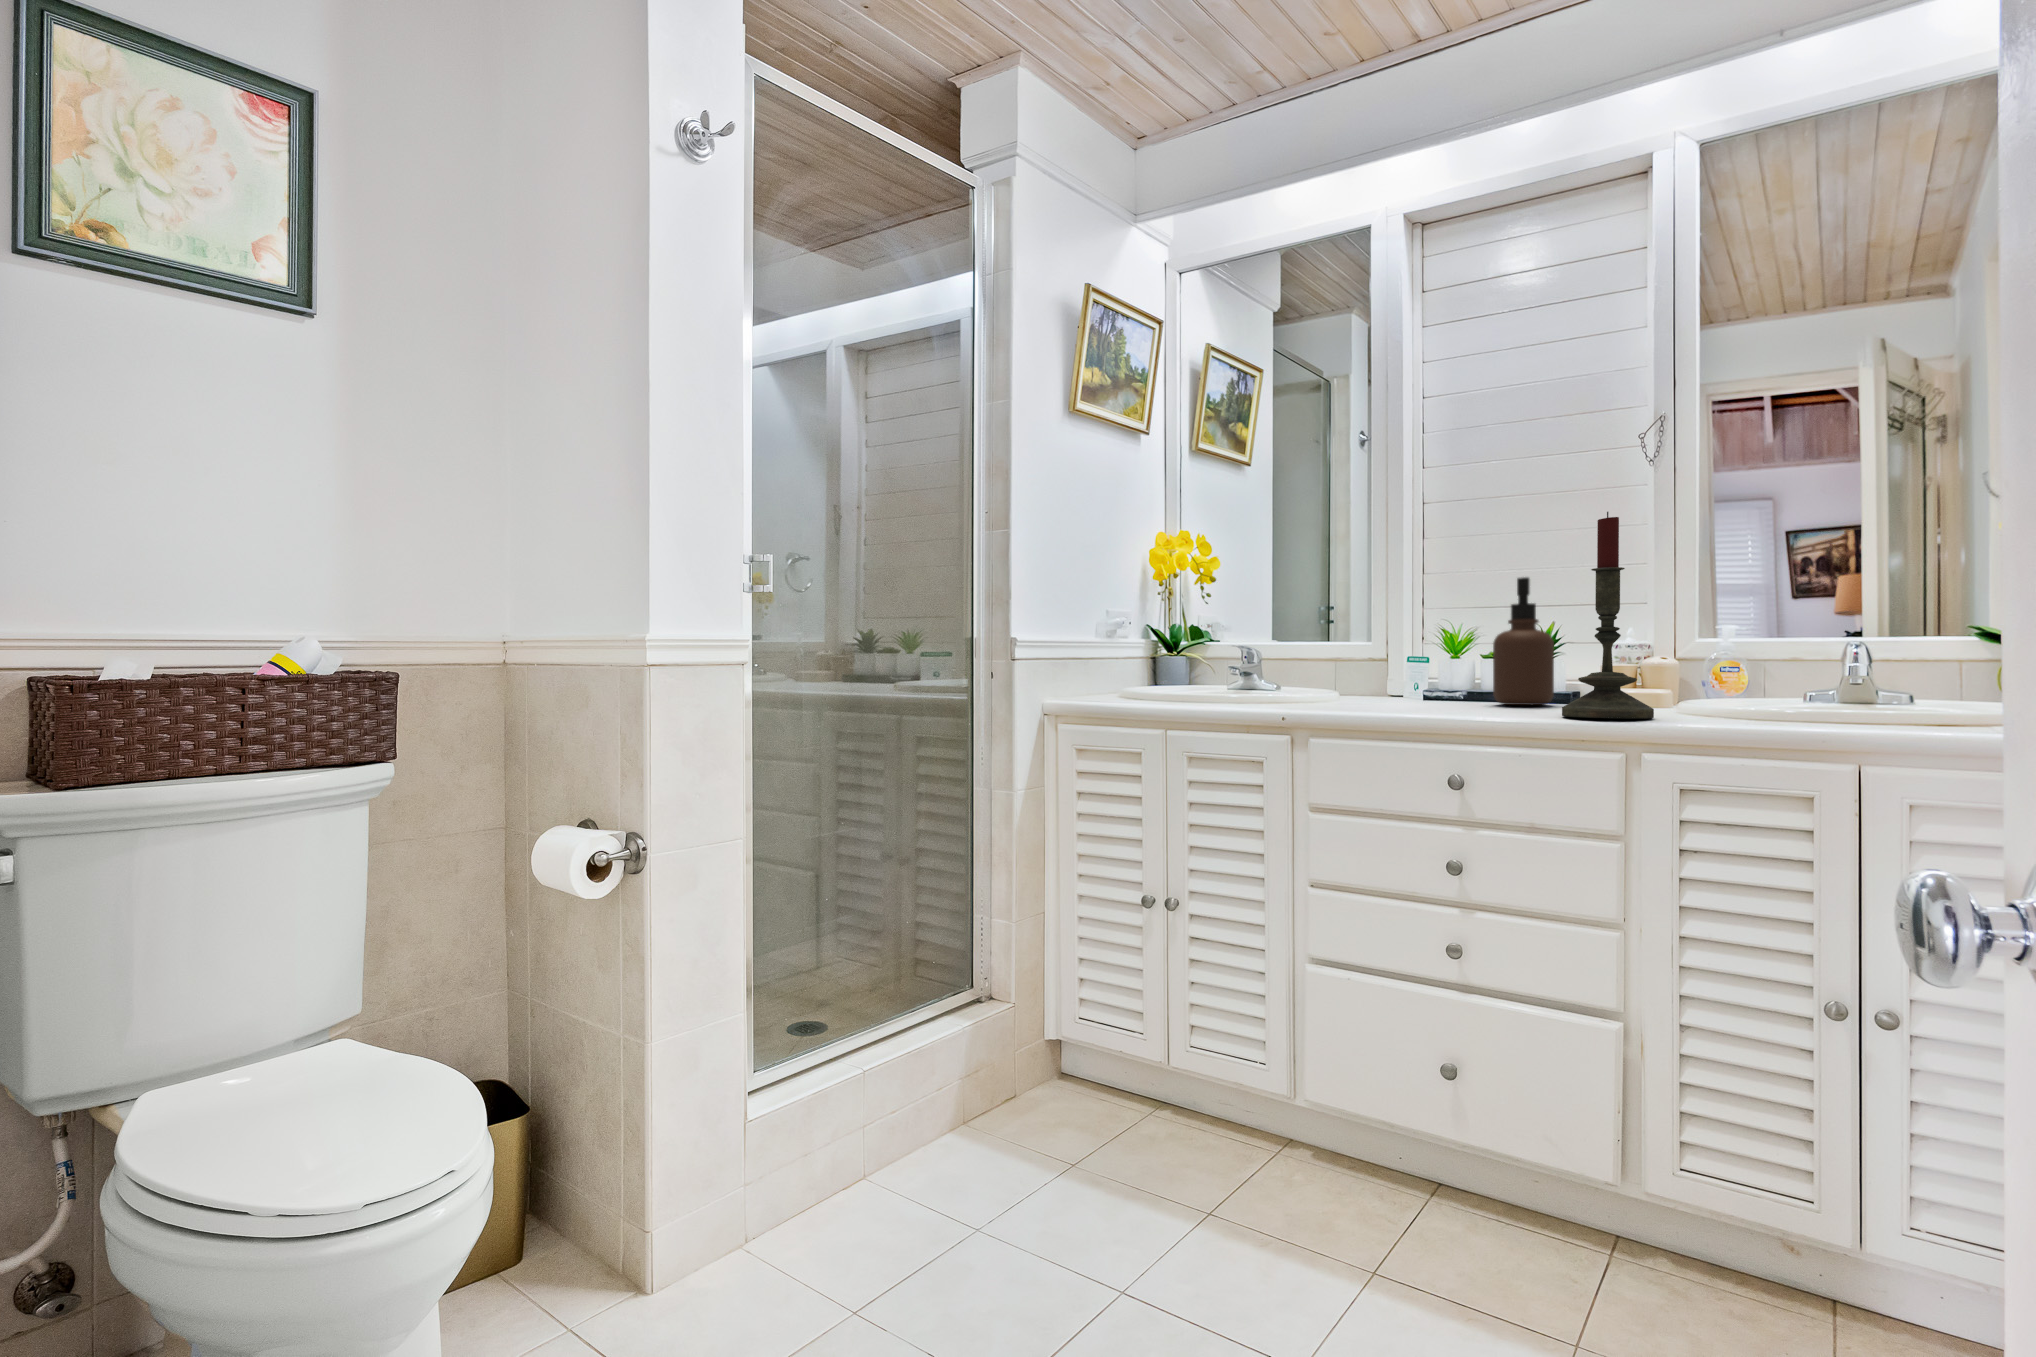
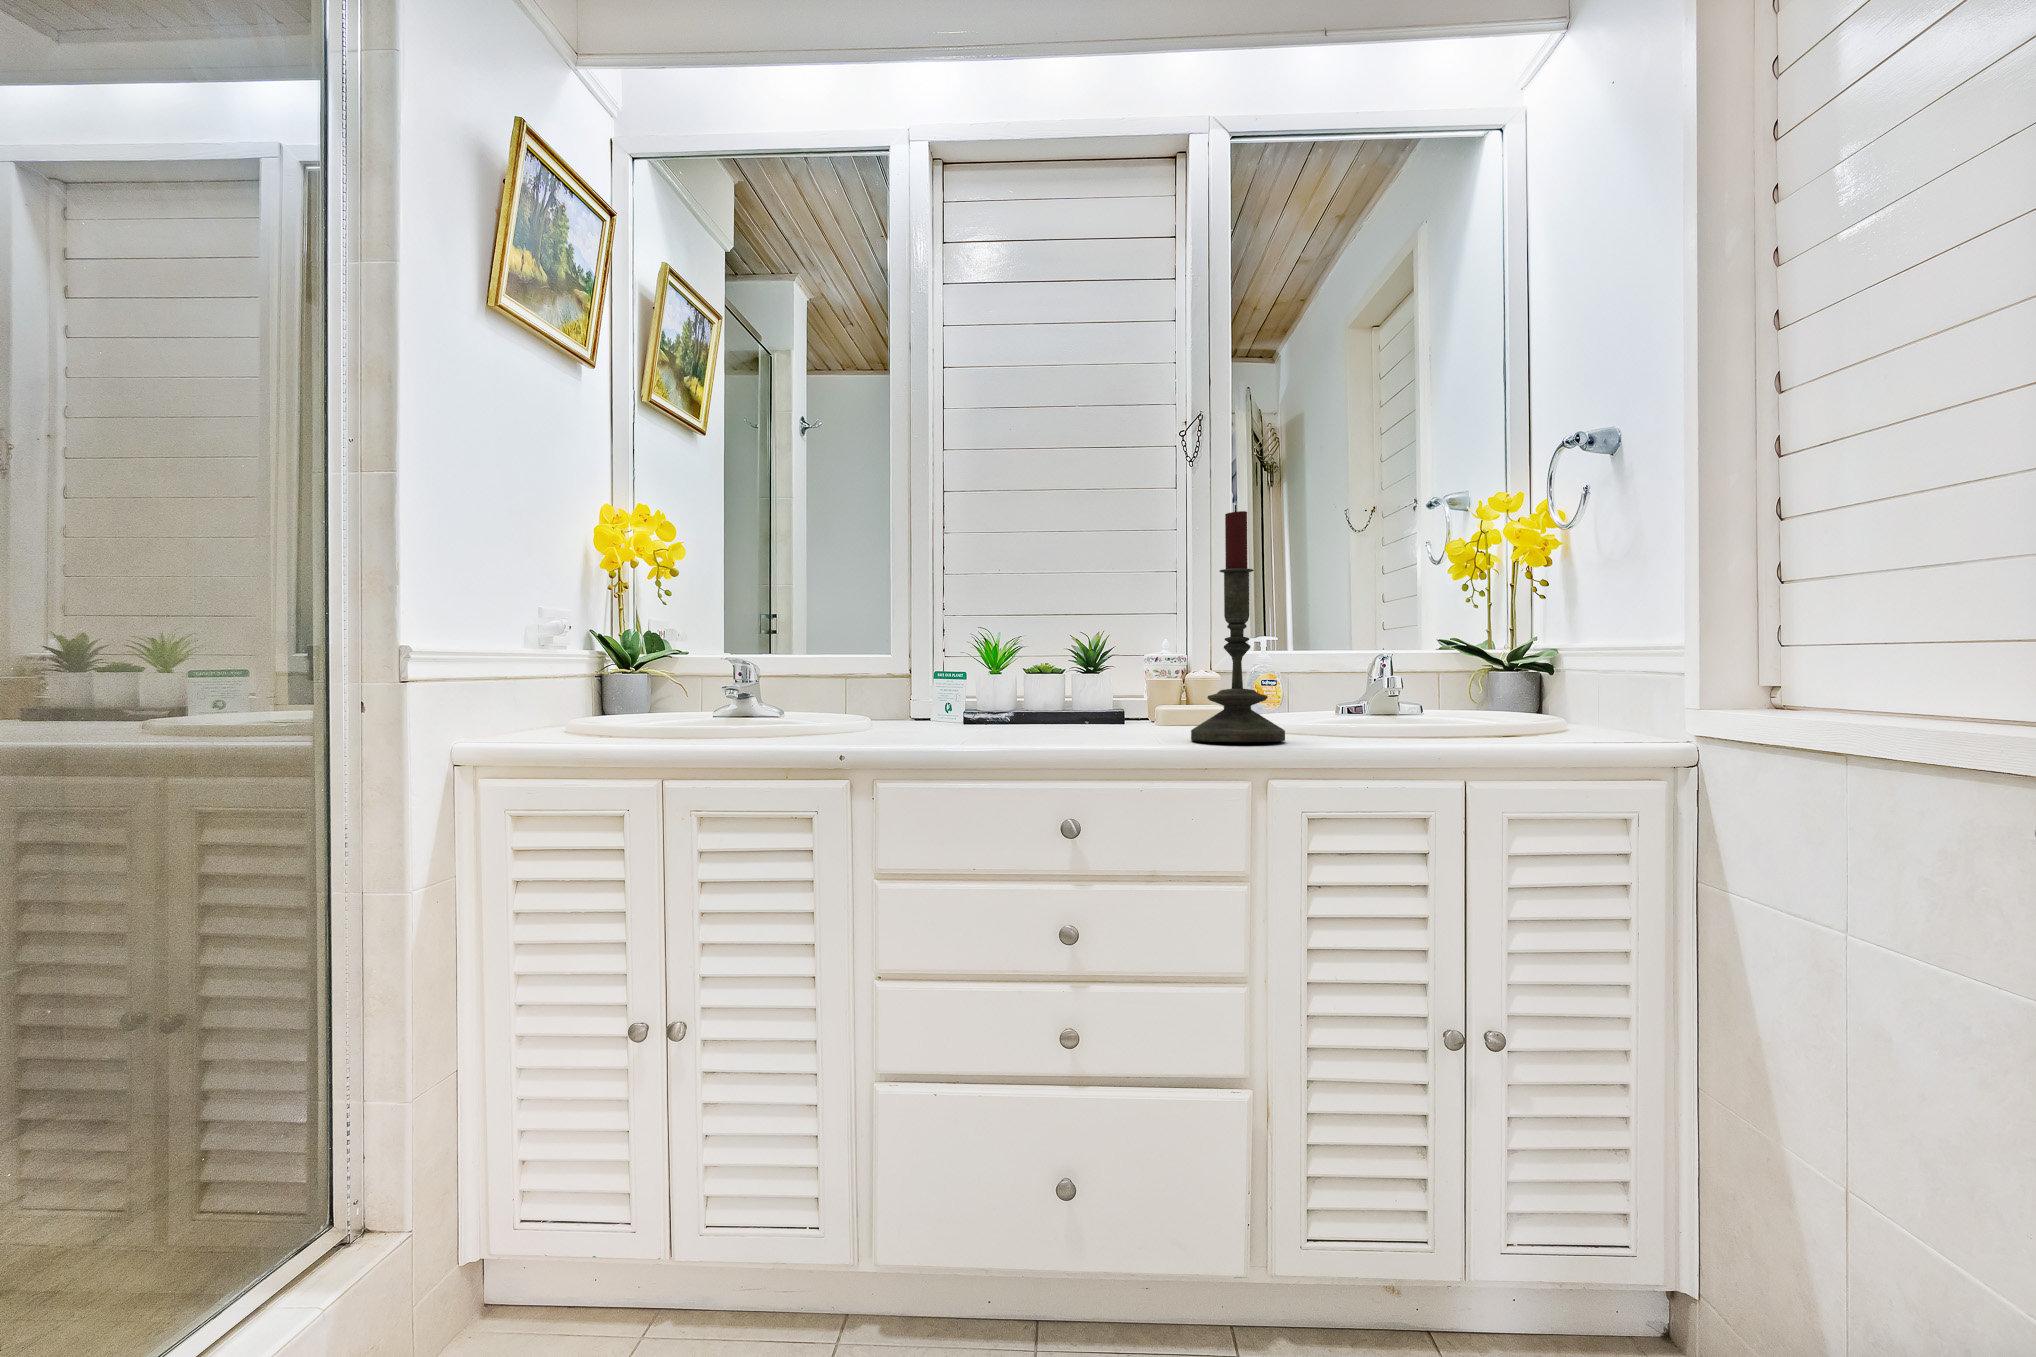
soap dispenser: present [1493,577,1554,705] -> none [1078,580,1143,729]

